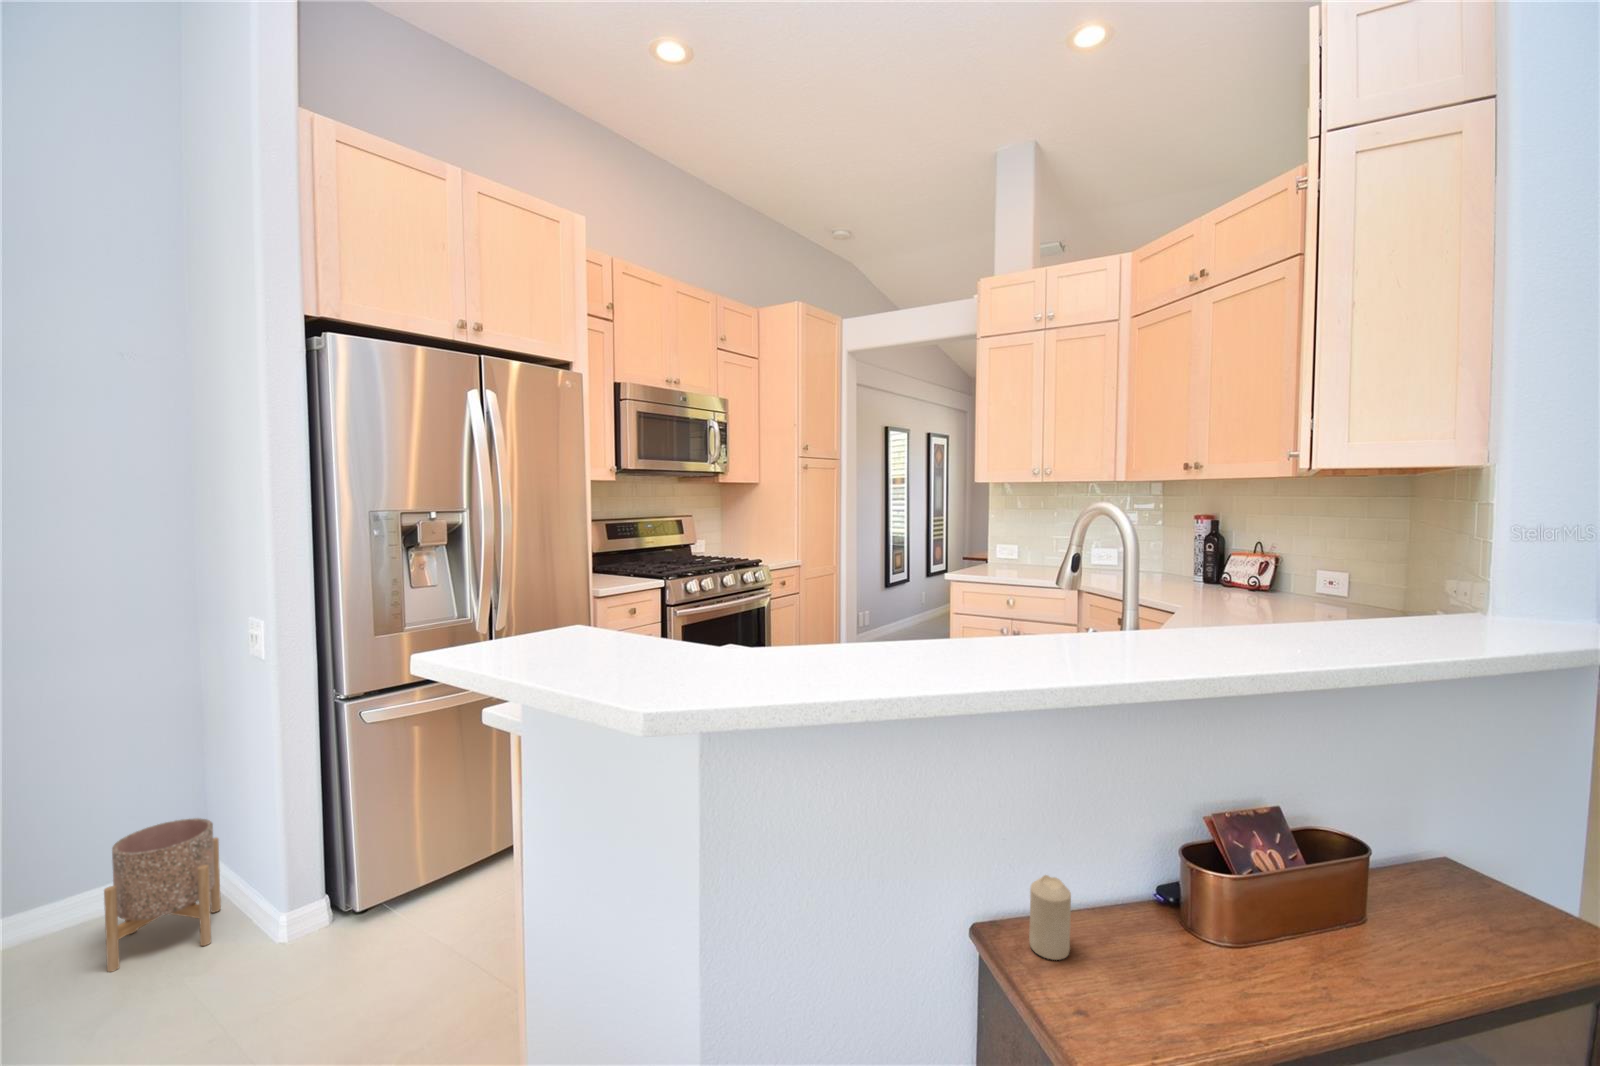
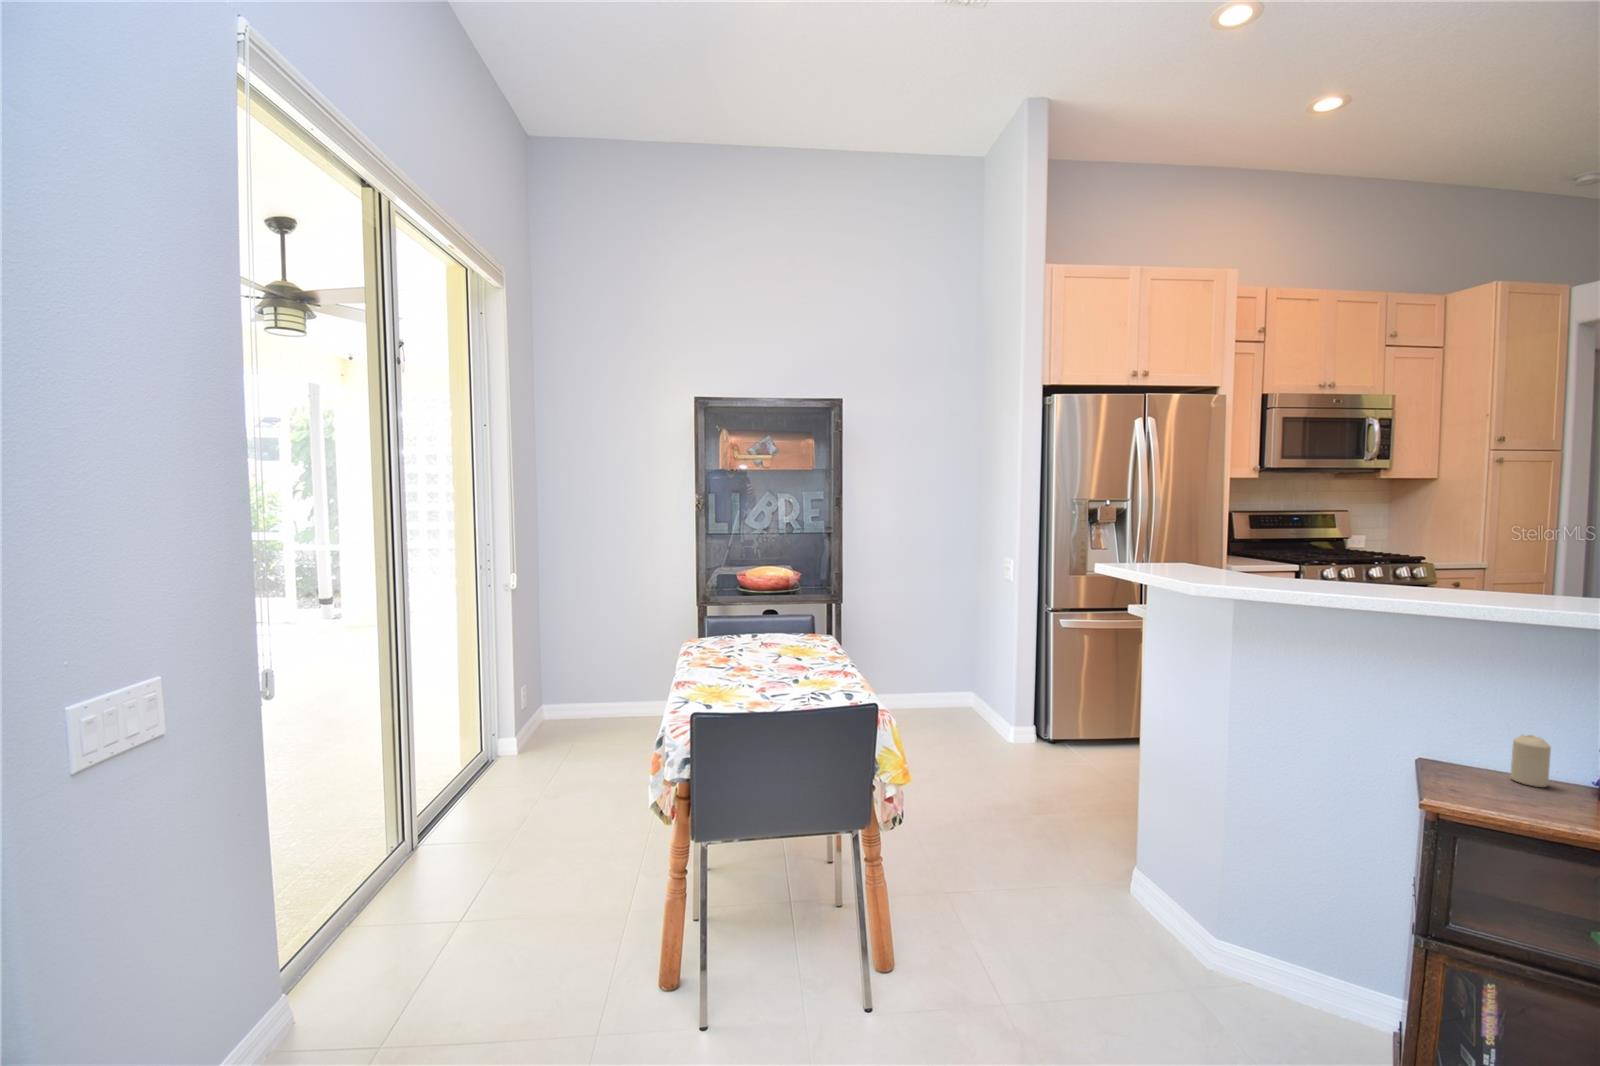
planter: present [104,818,221,972] -> none [940,663,983,730]

